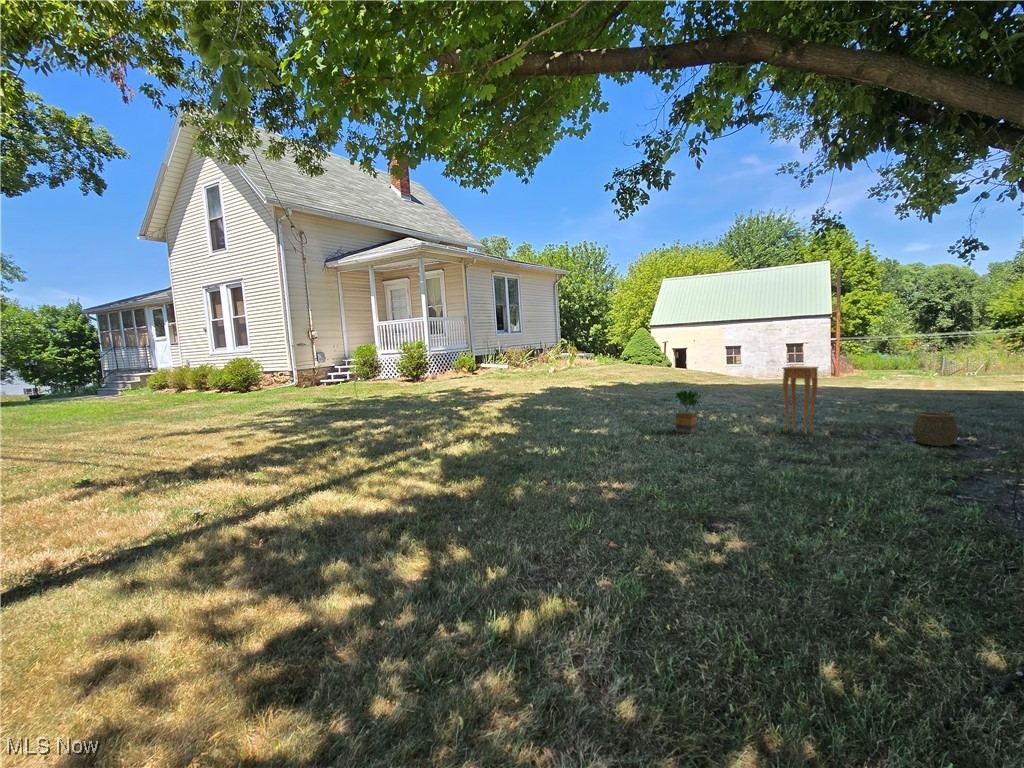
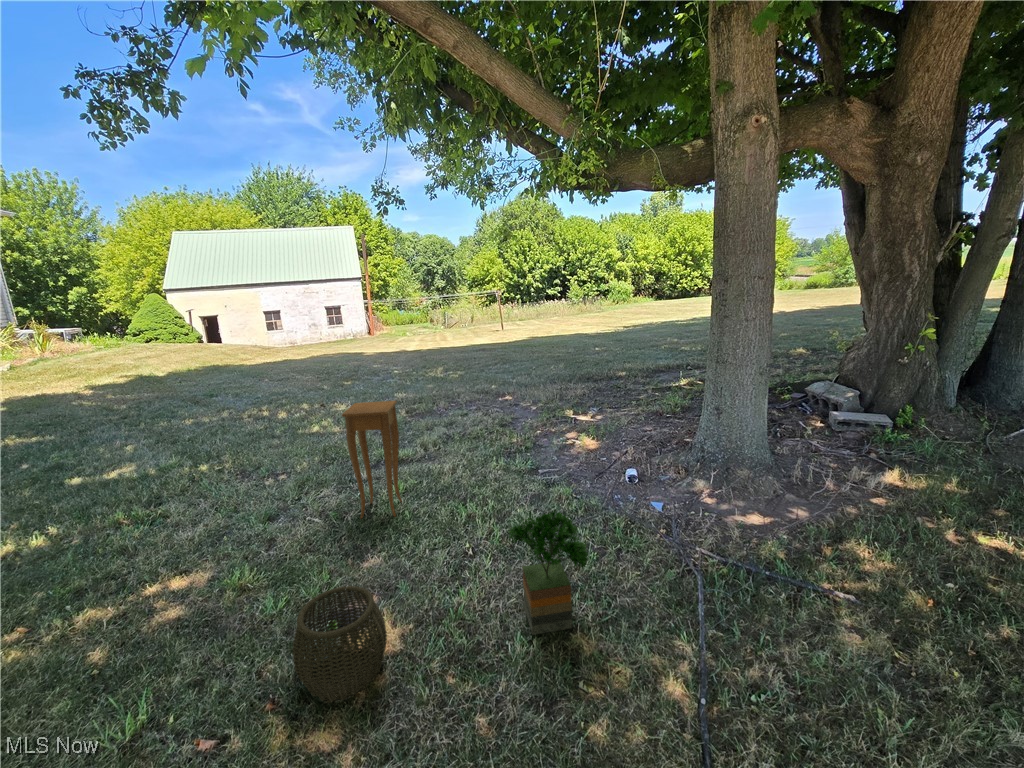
potted tree: present [675,390,701,433] -> present [509,511,588,635]
woven basket: present [913,412,958,446] -> present [292,586,387,701]

